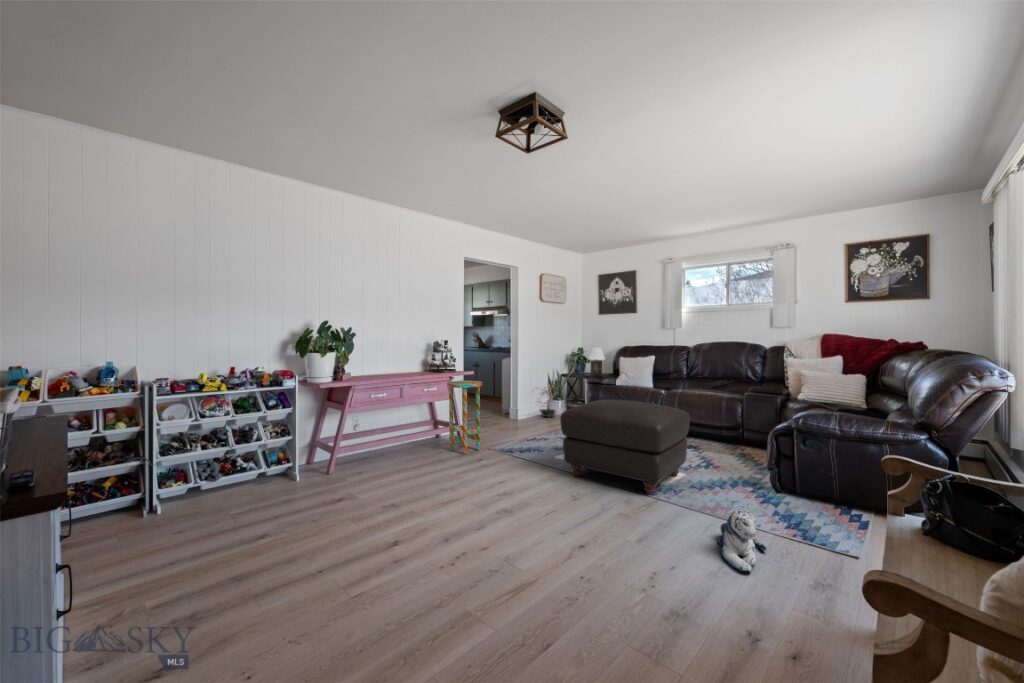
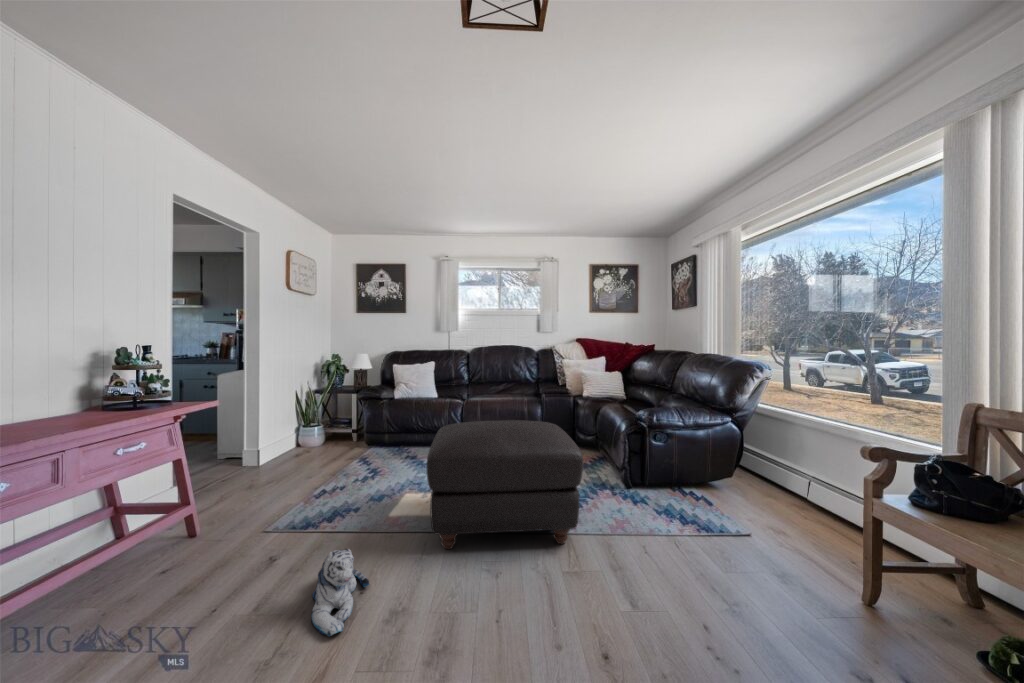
side table: present [447,380,482,454] -> none [140,420,234,579]
potted plant: present [536,387,557,417] -> none [275,404,318,454]
plush toy: present [717,510,767,571] -> present [311,549,369,637]

